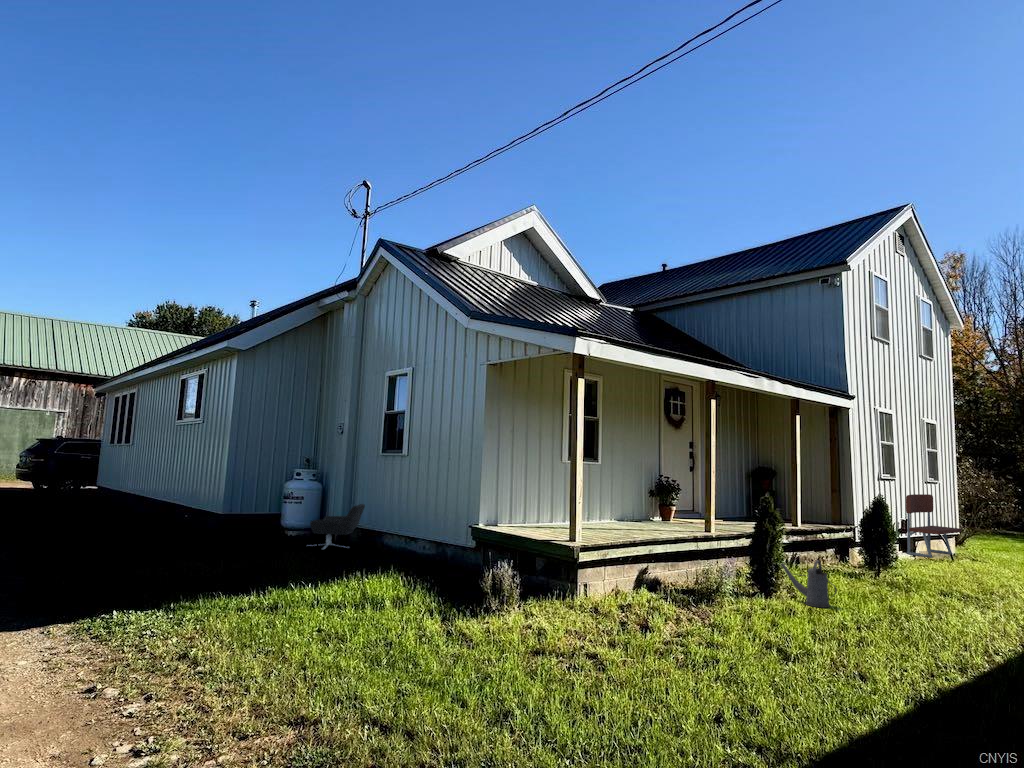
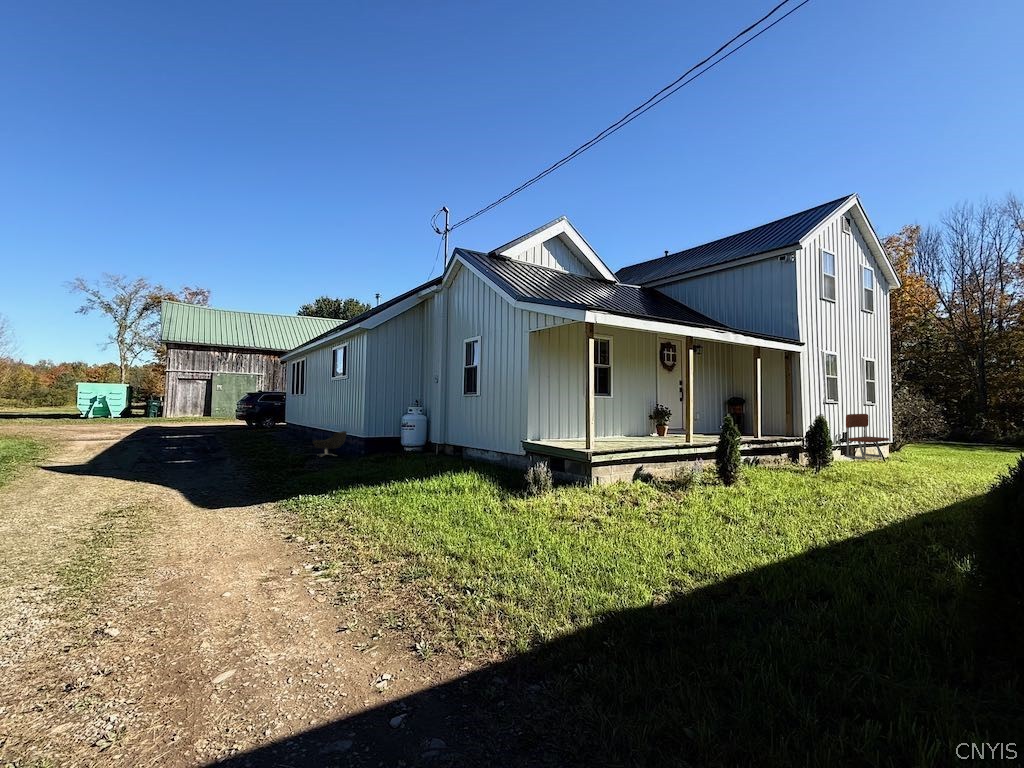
lounge chair: present [310,504,365,549] -> present [313,431,347,454]
watering can: present [781,560,837,608] -> none [737,459,776,491]

